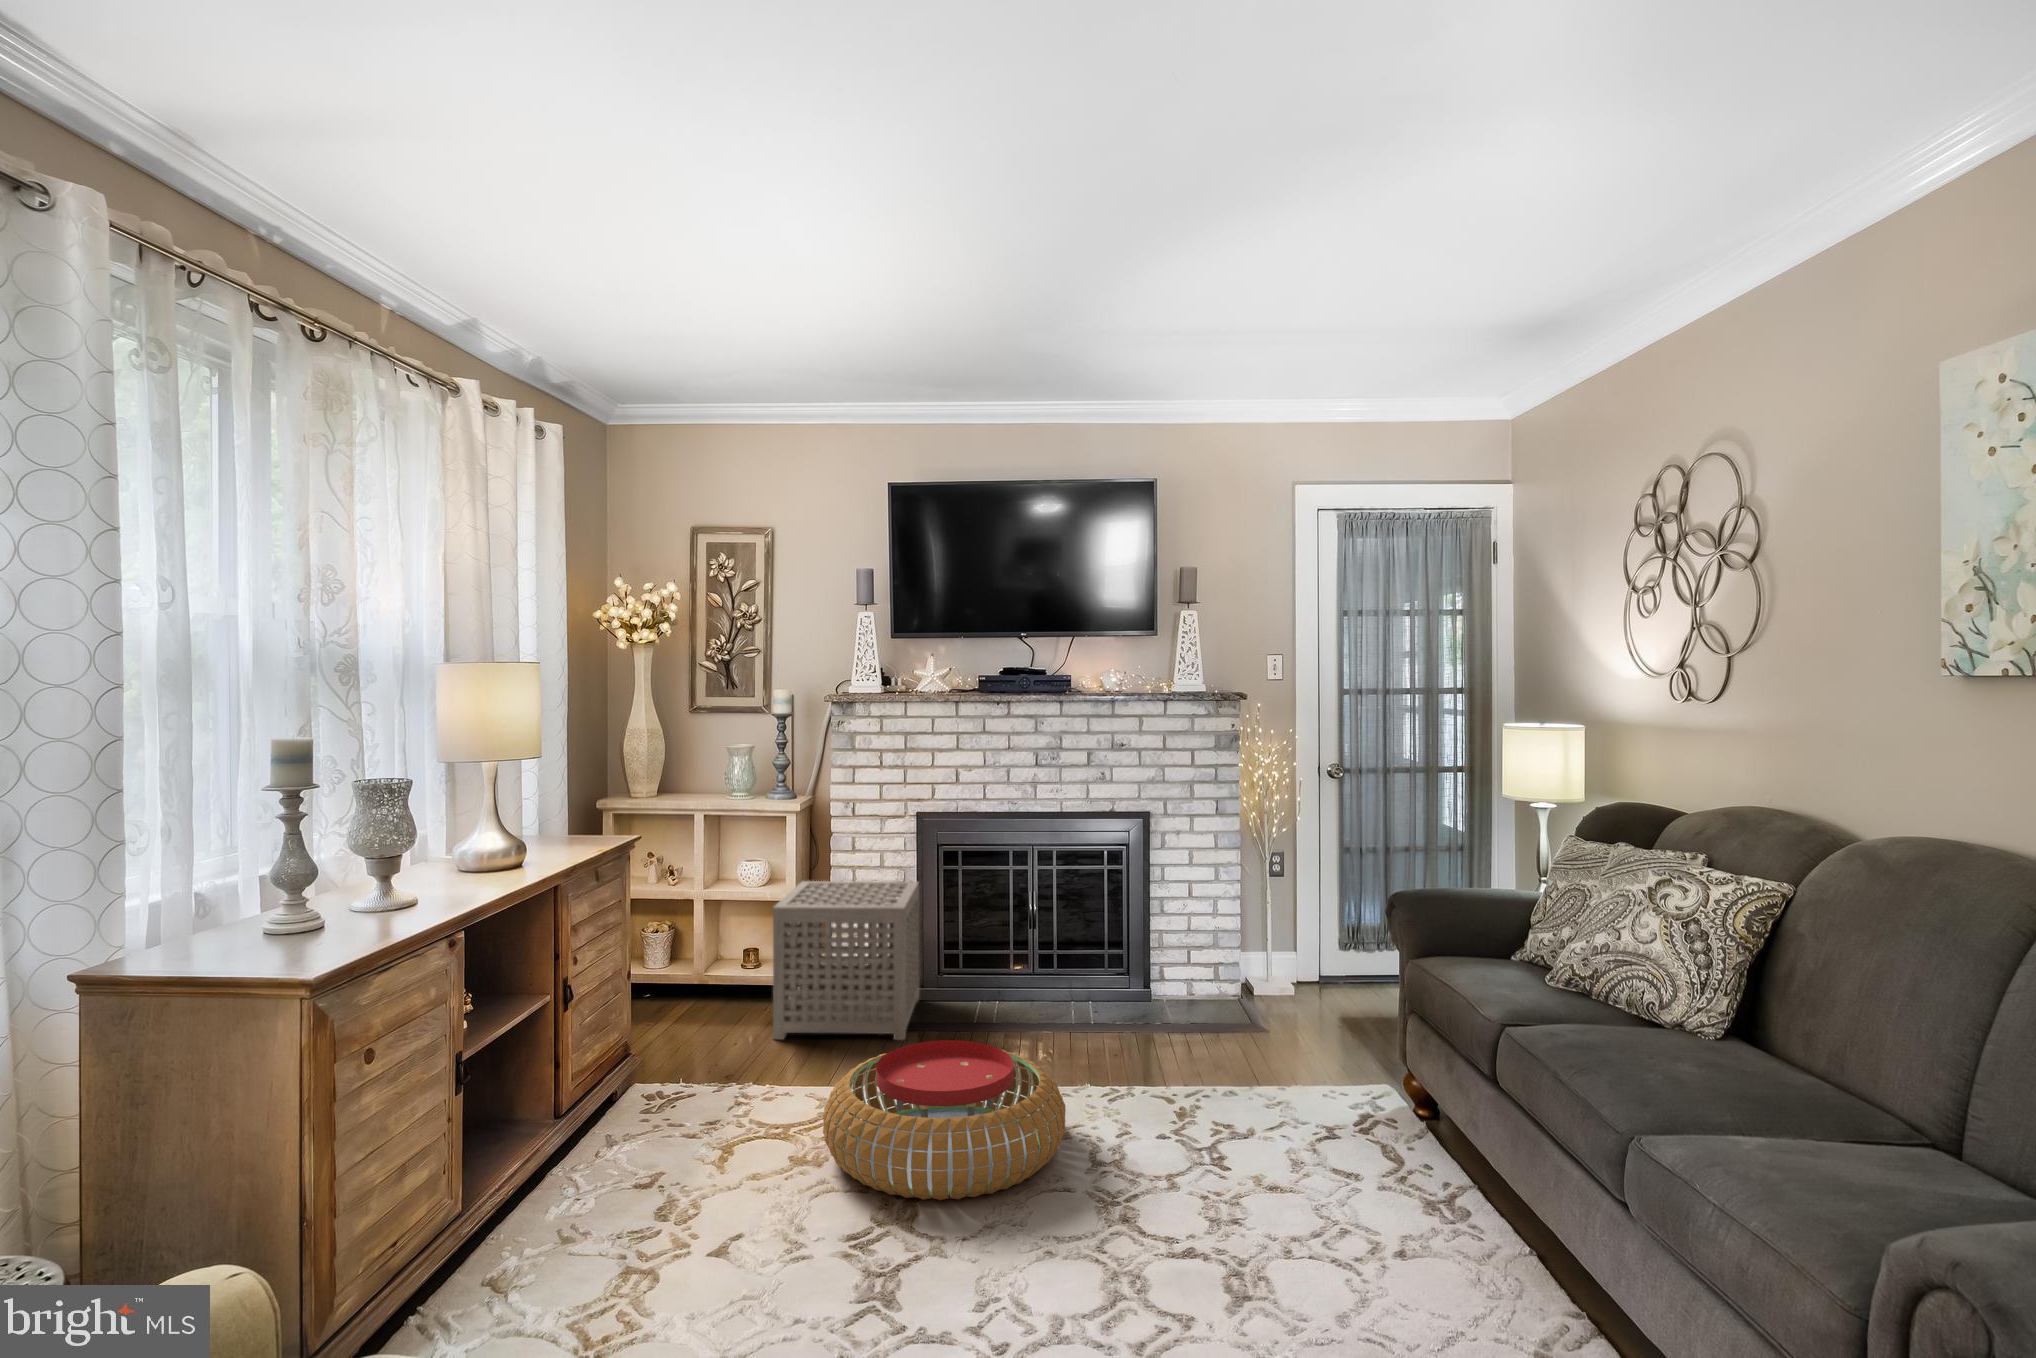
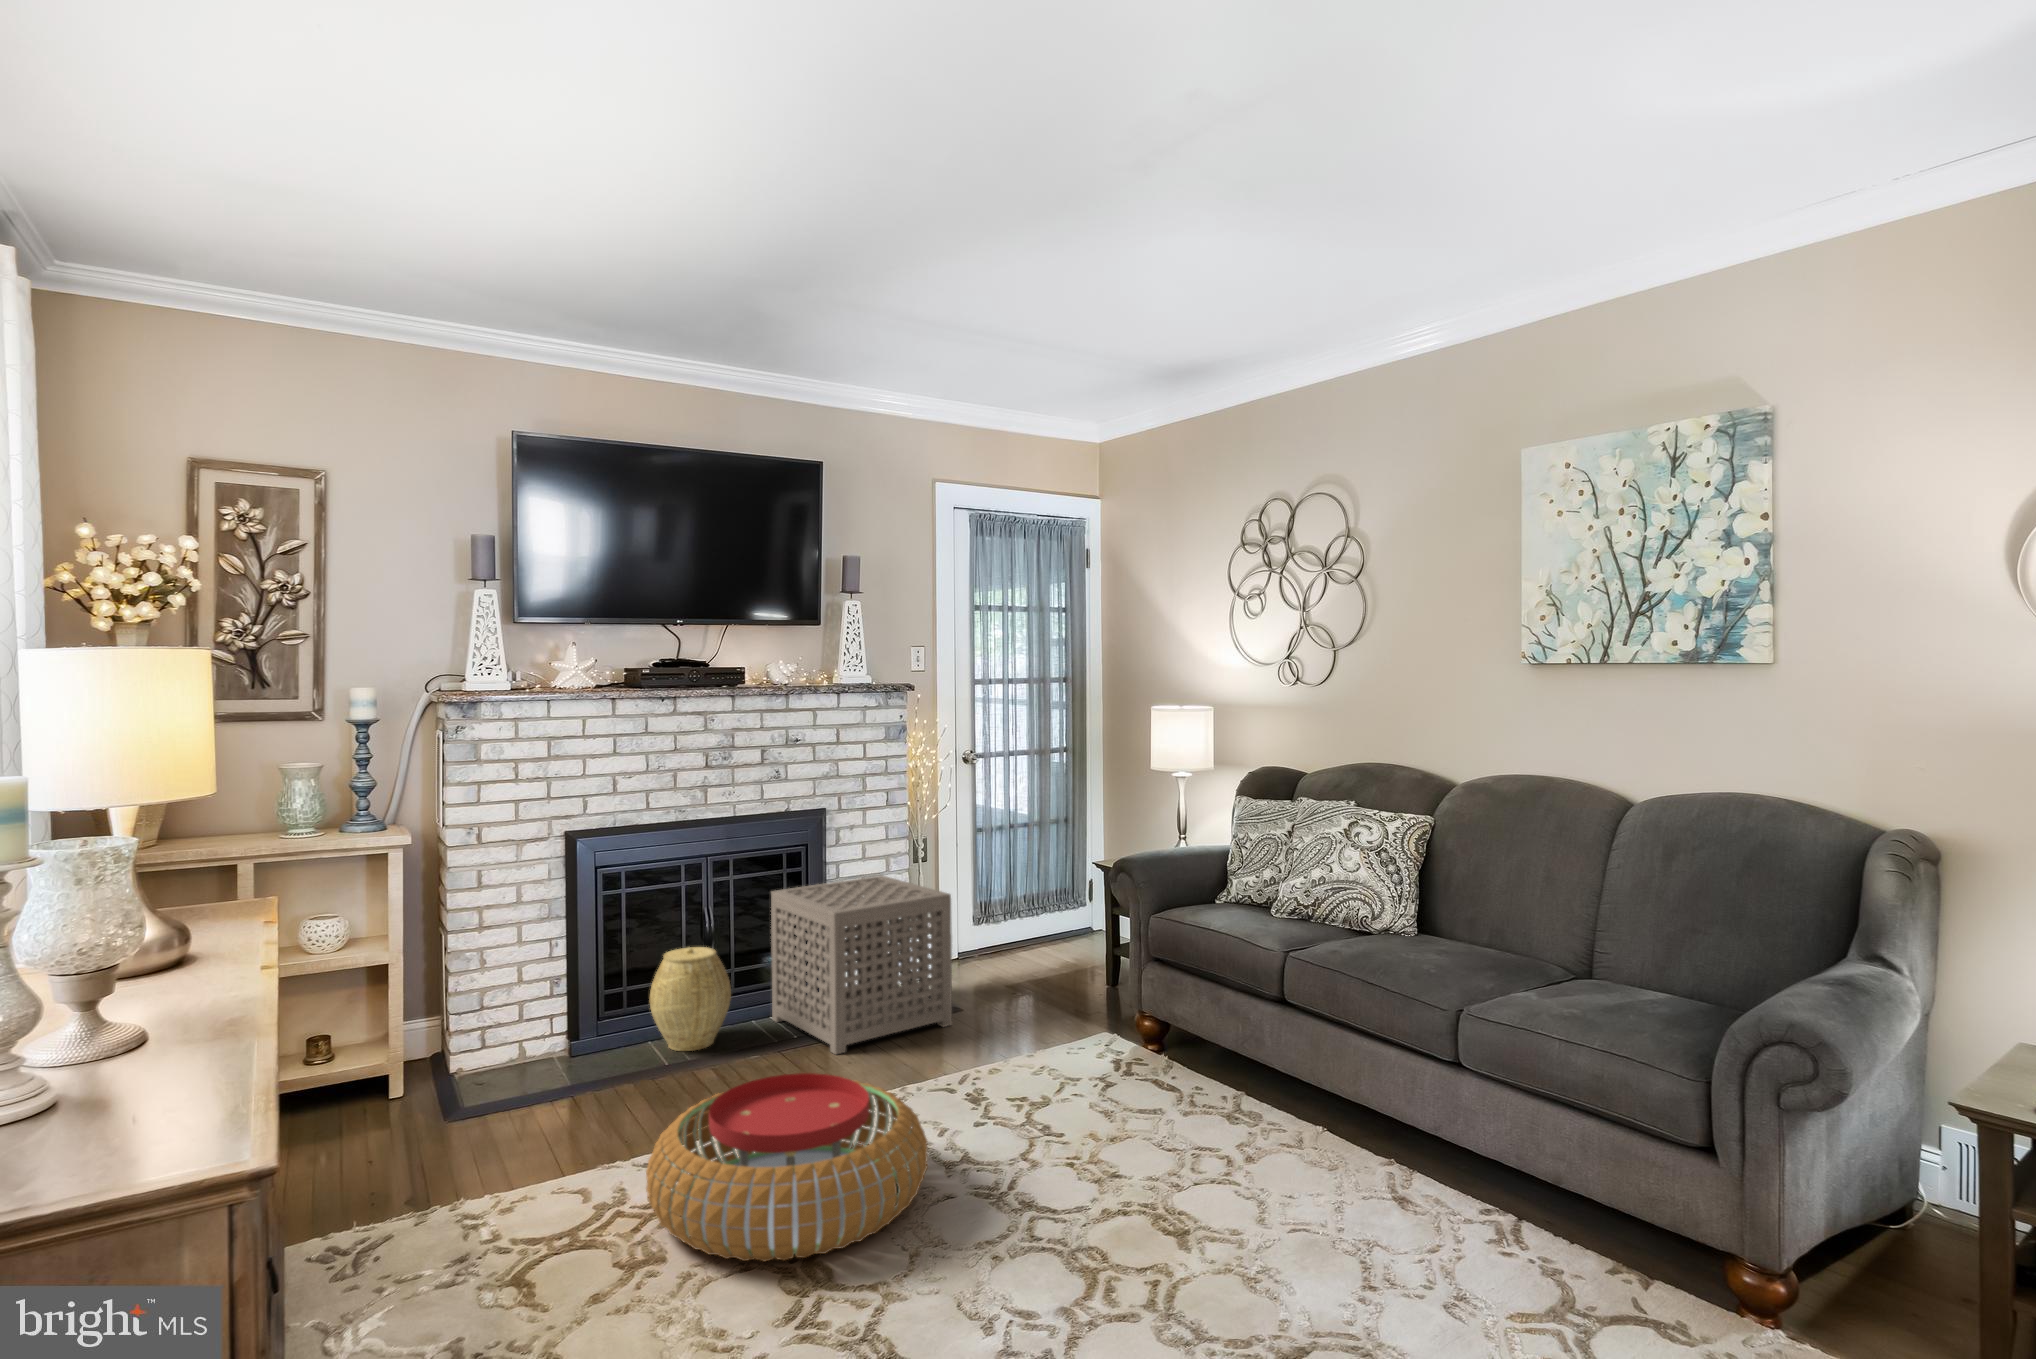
side table: present [773,881,919,1040] -> present [771,875,952,1054]
woven basket: none [973,923,1041,1013] -> present [650,947,731,1051]

